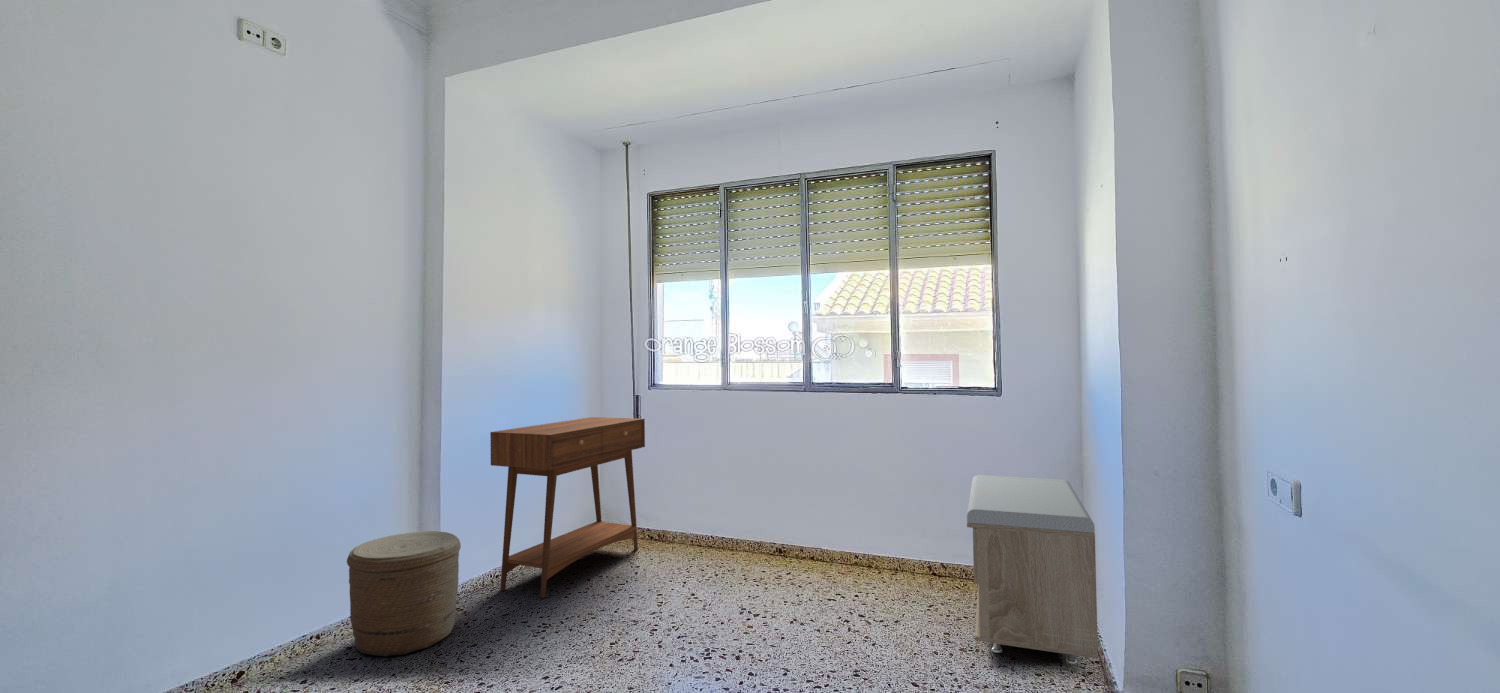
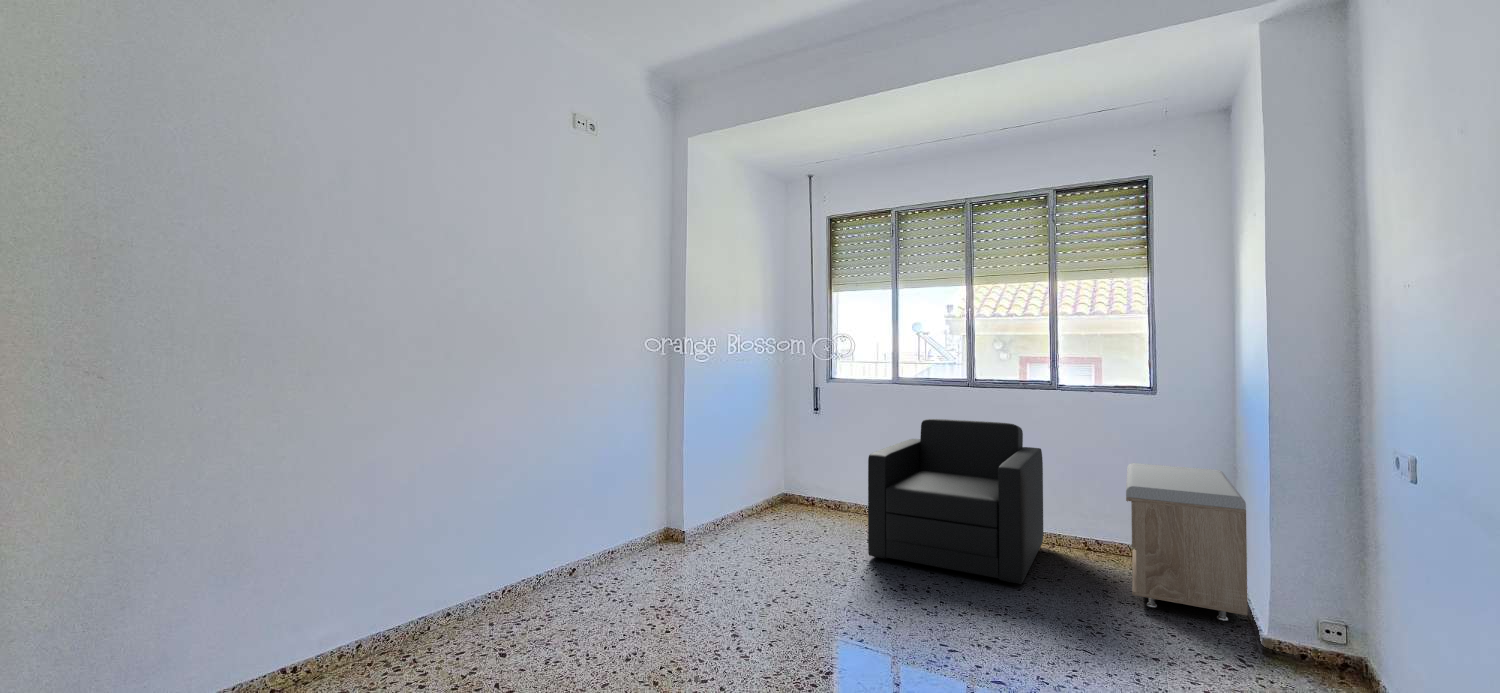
console table: present [490,417,645,598] -> none [715,404,826,542]
armchair: none [676,431,885,634] -> present [868,419,1043,584]
woven basket: present [347,531,461,657] -> none [633,484,706,570]

